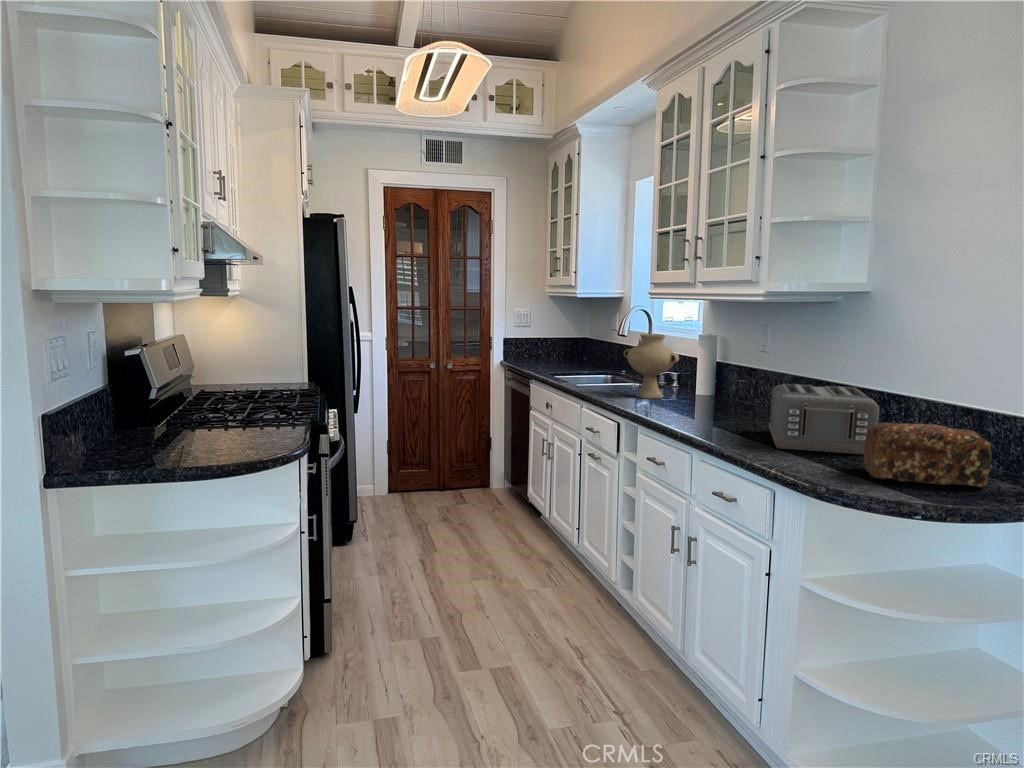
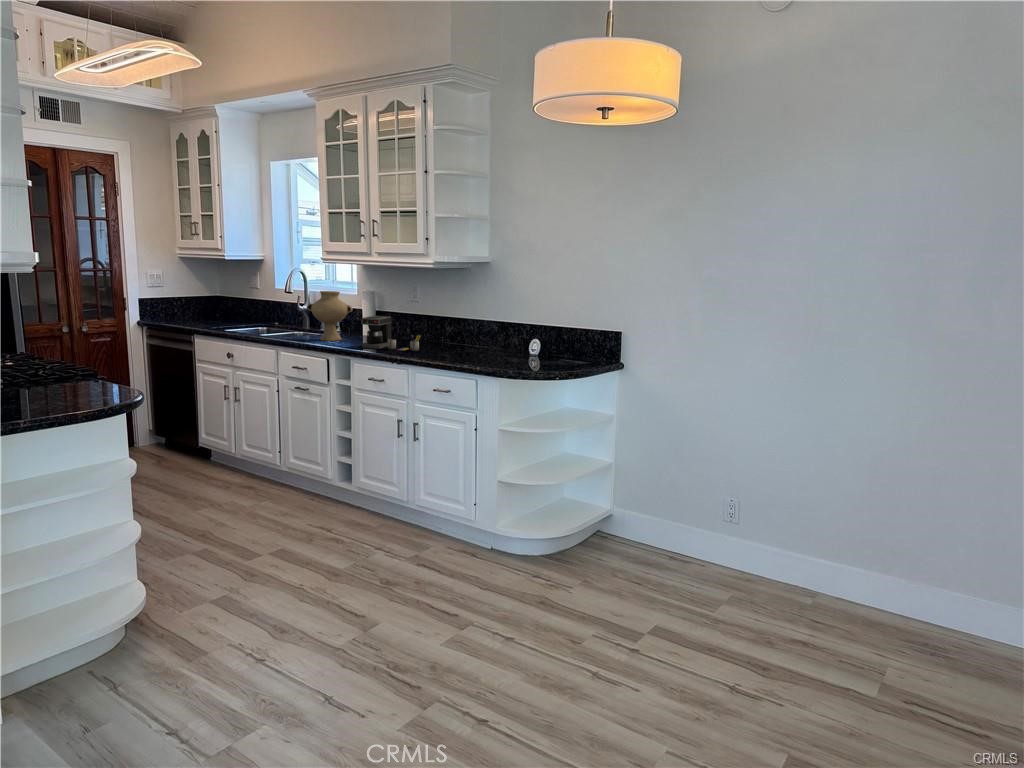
coffee maker: none [667,369,744,424] -> present [361,316,421,351]
toaster: present [769,384,879,454] -> none [441,321,513,361]
bread loaf: present [864,423,992,487] -> none [514,337,577,369]

